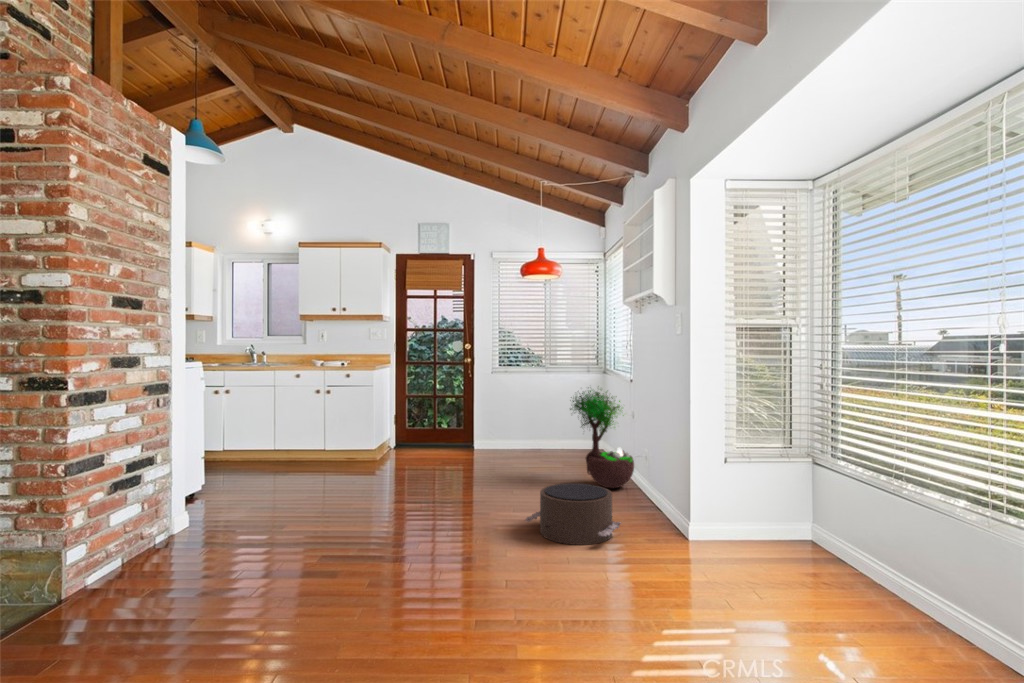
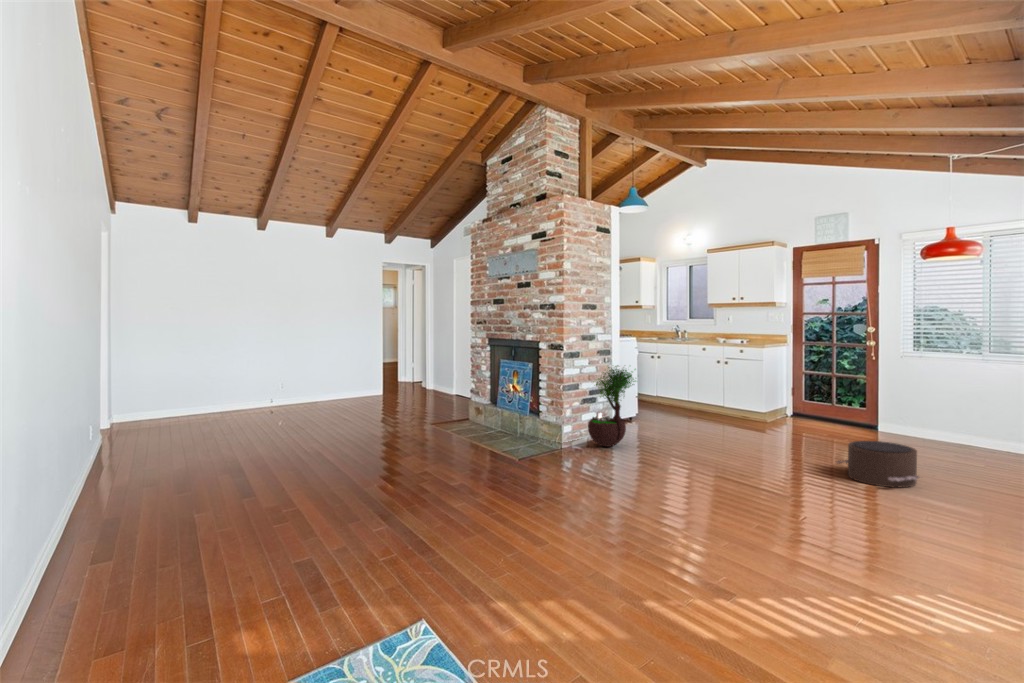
potted tree: present [570,390,634,488] -> present [588,365,634,447]

